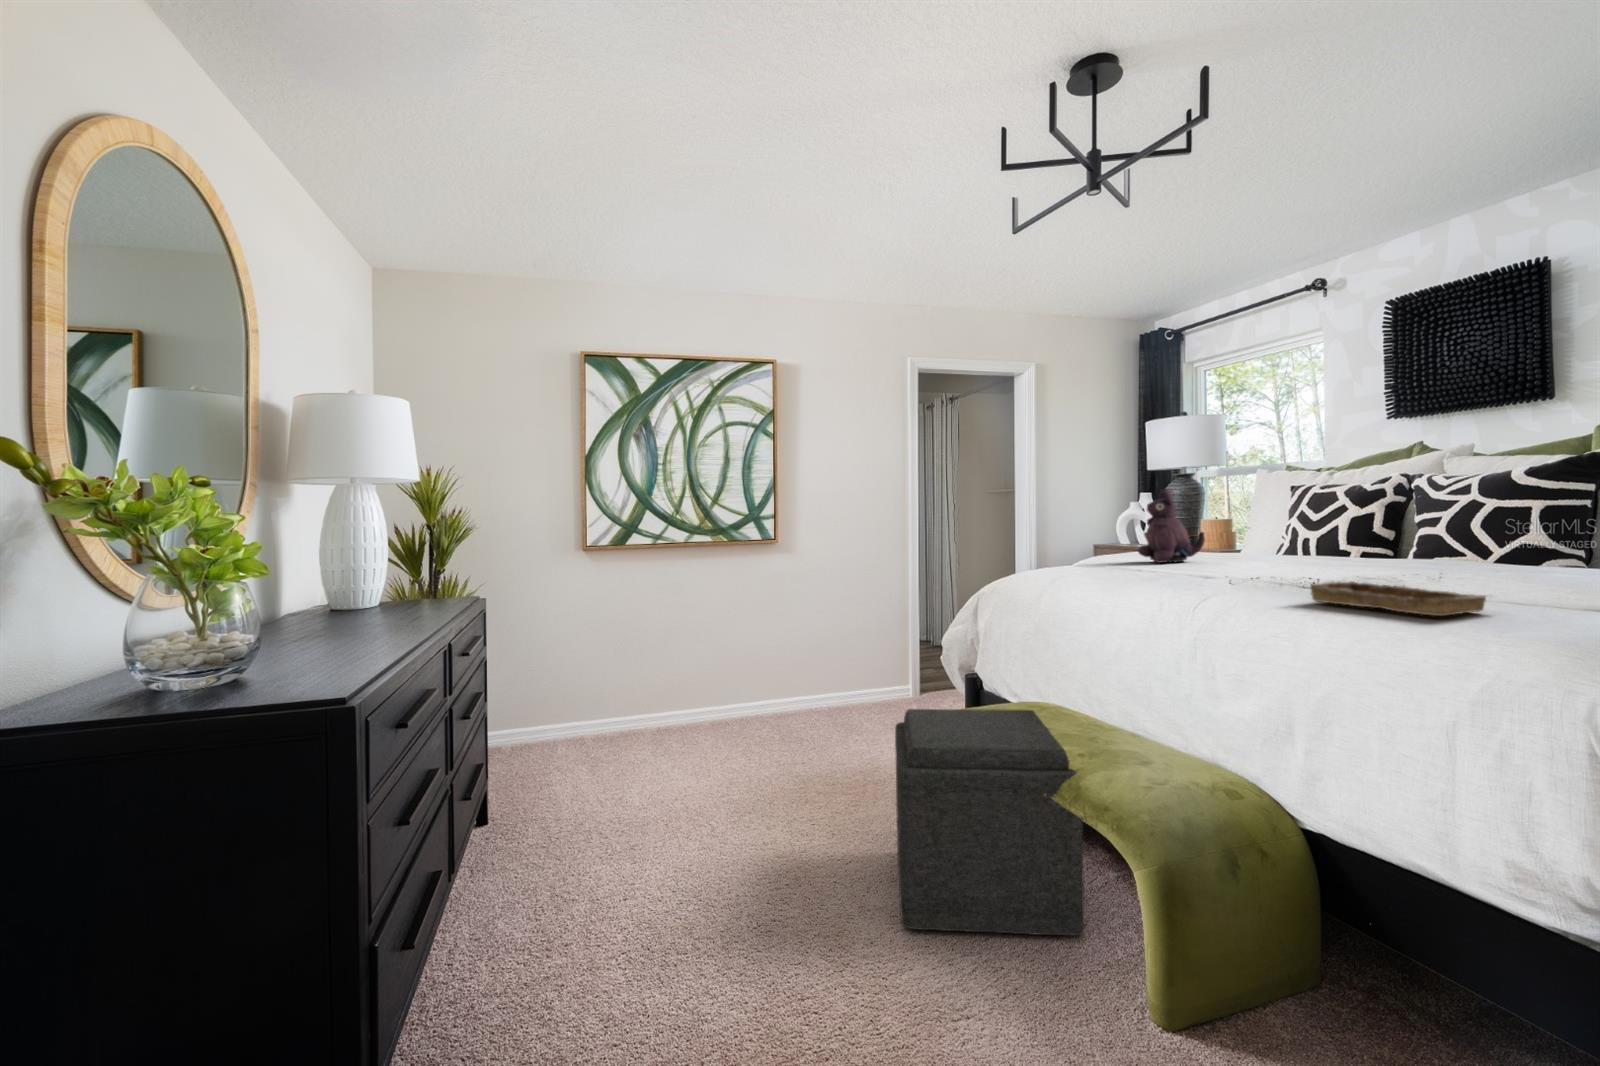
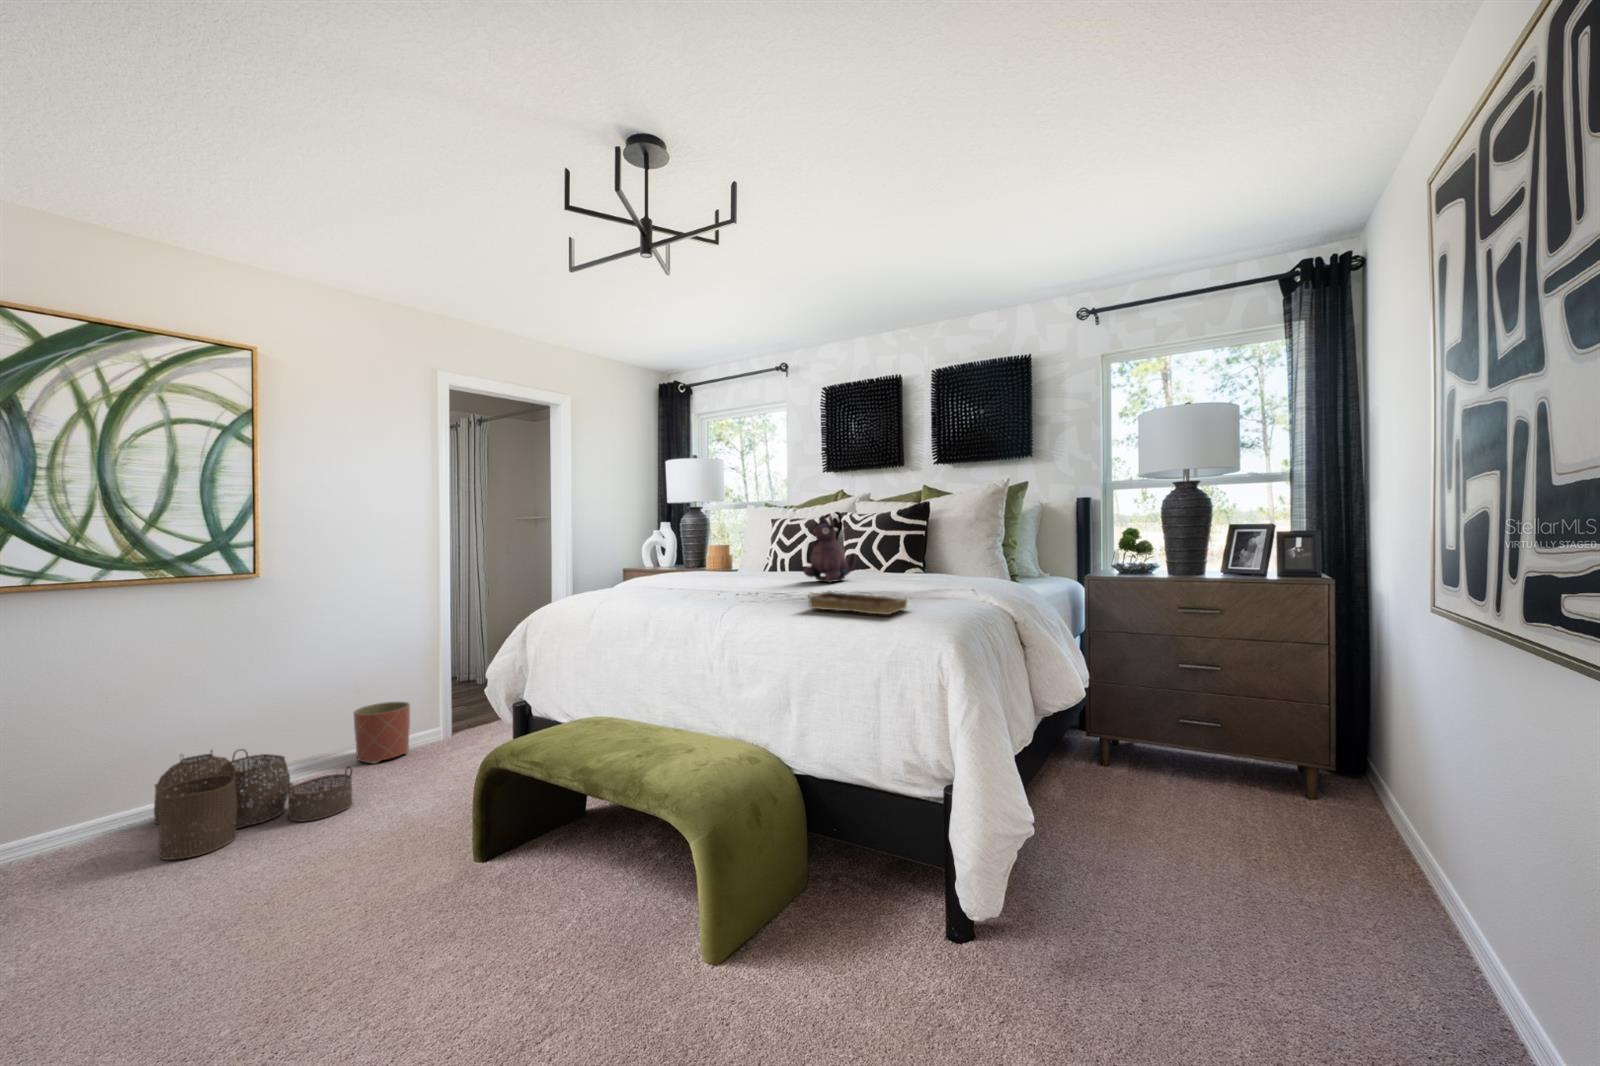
plush toy: present [1138,489,1205,563] -> present [804,514,856,582]
planter: none [842,663,885,715] -> present [354,702,410,764]
woven basket: none [717,679,839,756] -> present [154,749,353,860]
ottoman: present [895,709,1084,935] -> none [443,729,651,1005]

